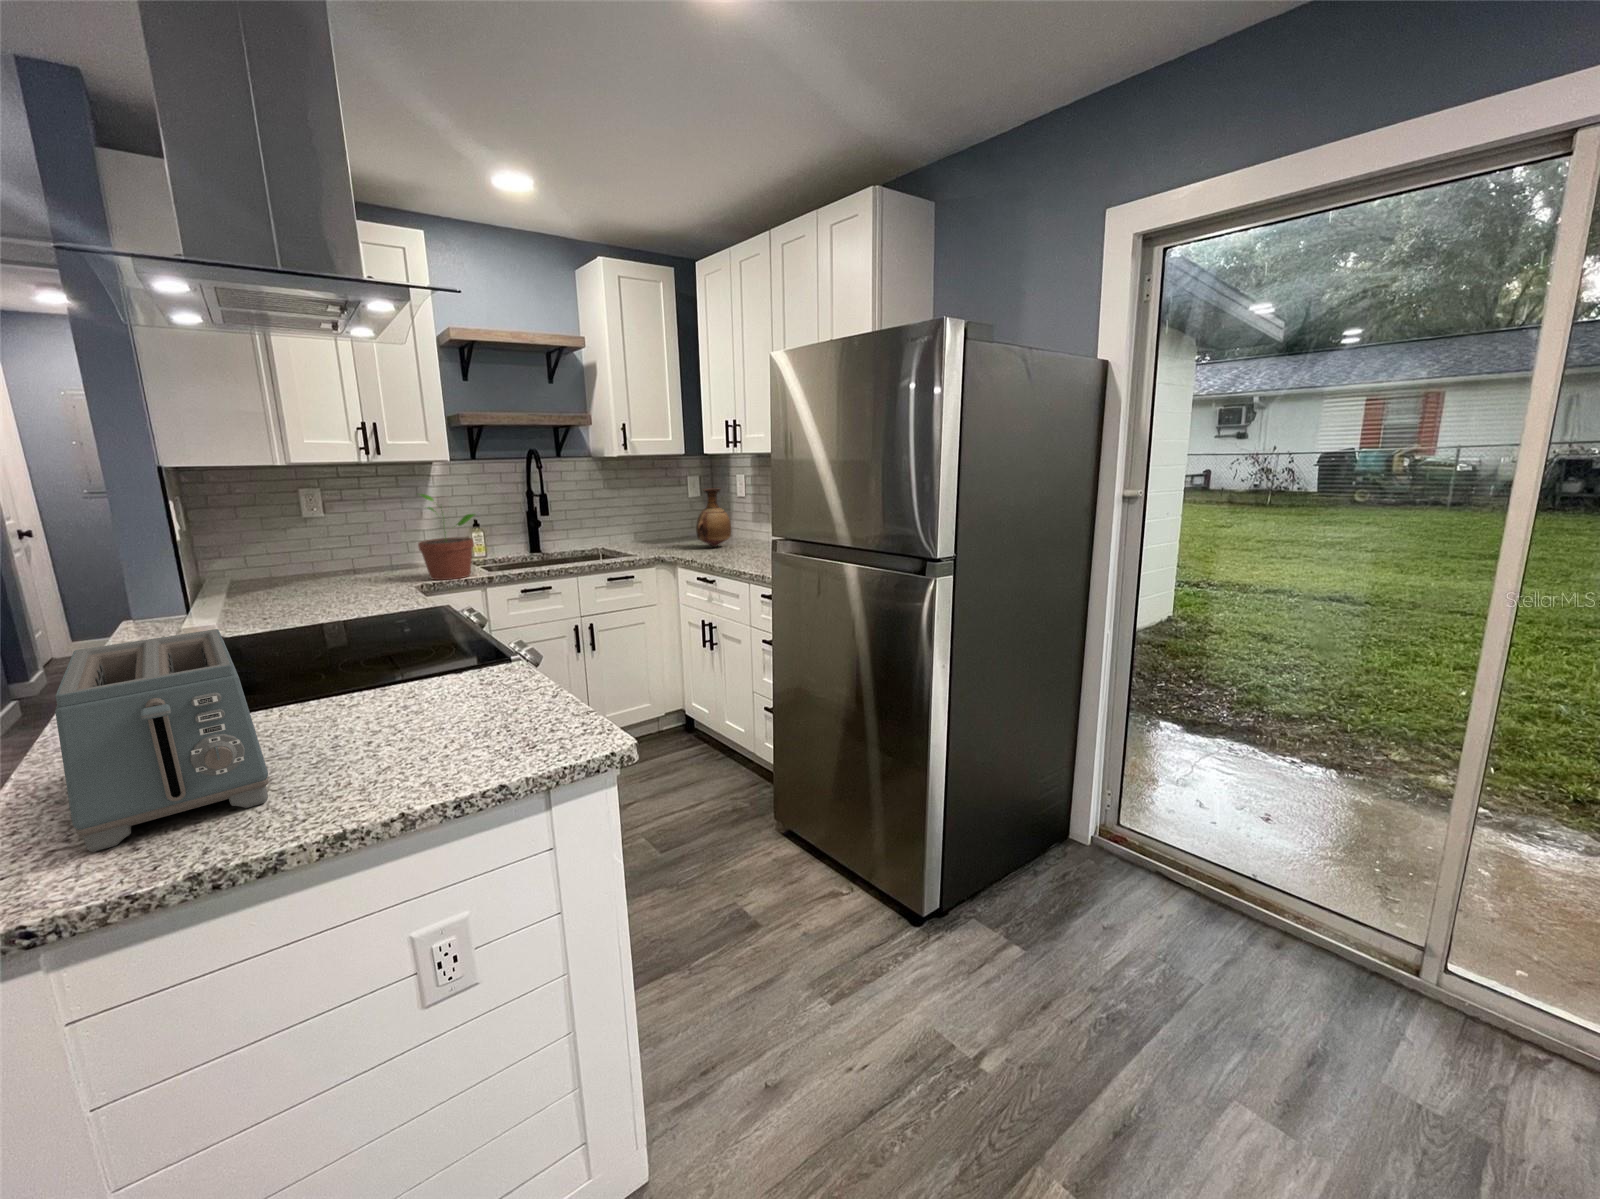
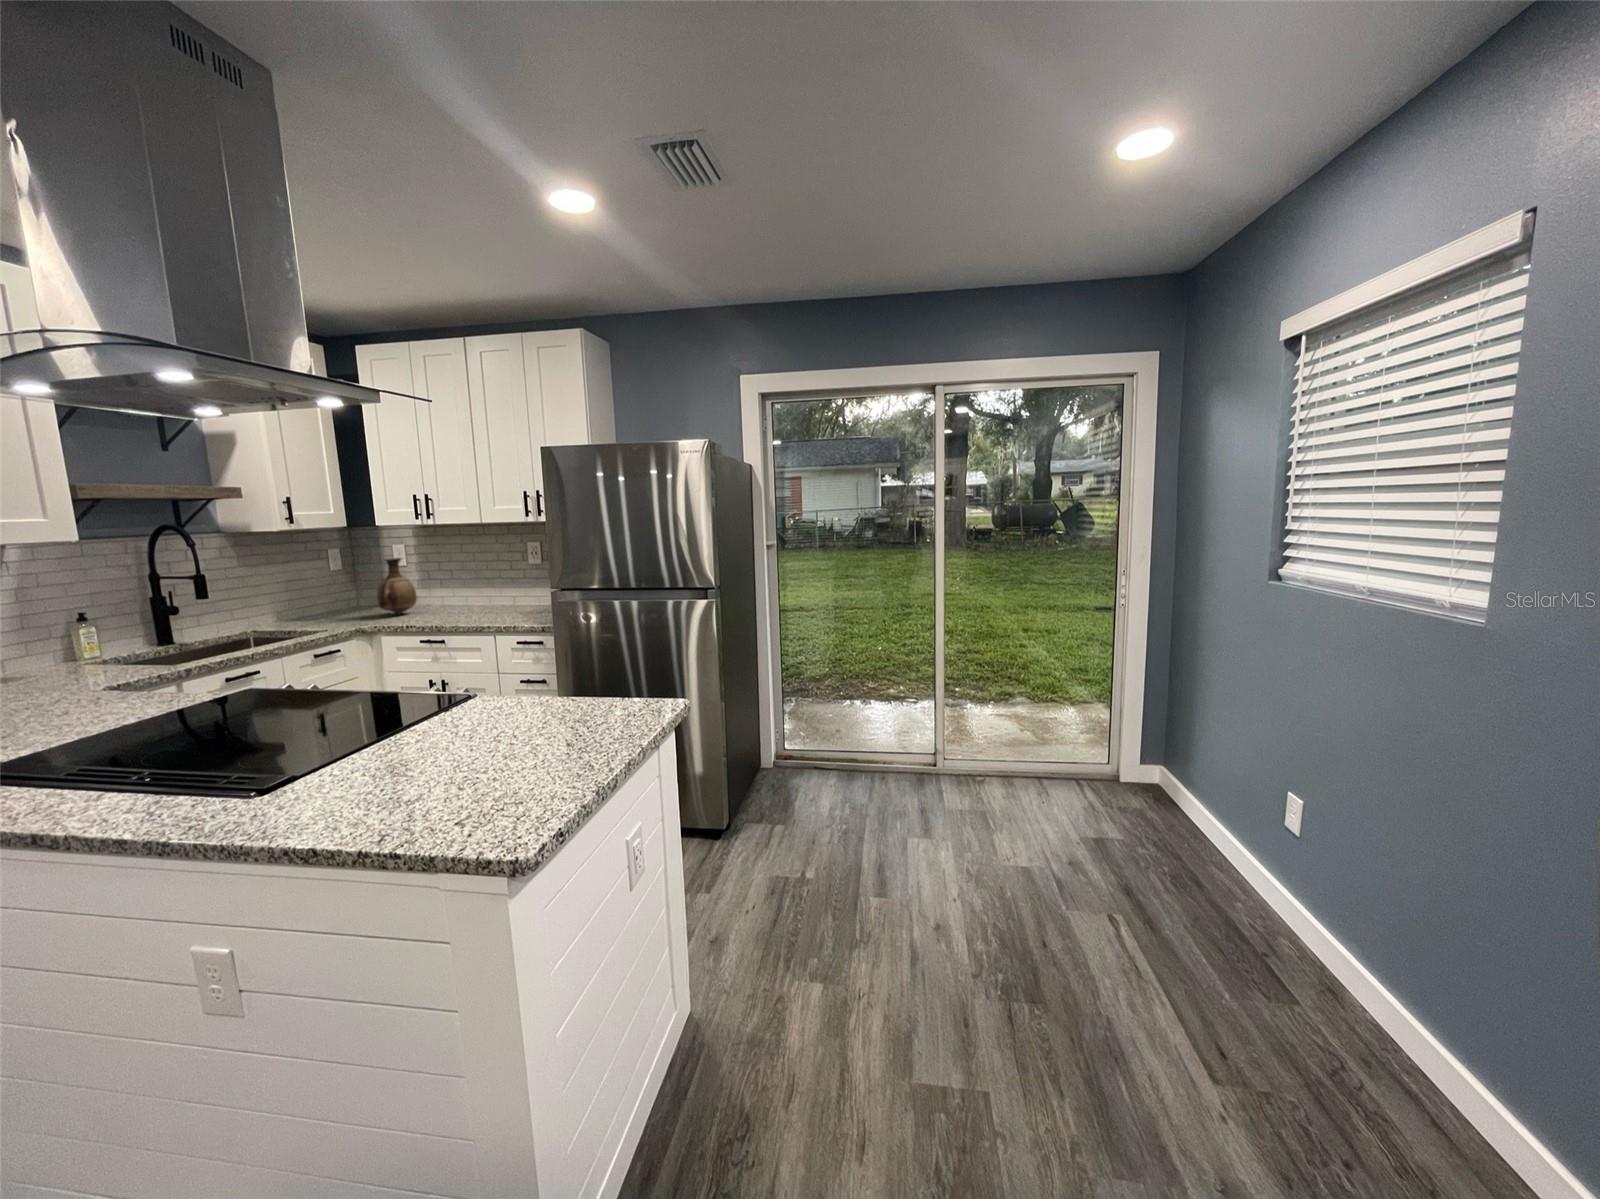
potted plant: present [418,494,475,580] -> none [55,583,154,685]
toaster: present [55,629,269,852] -> none [354,680,558,813]

